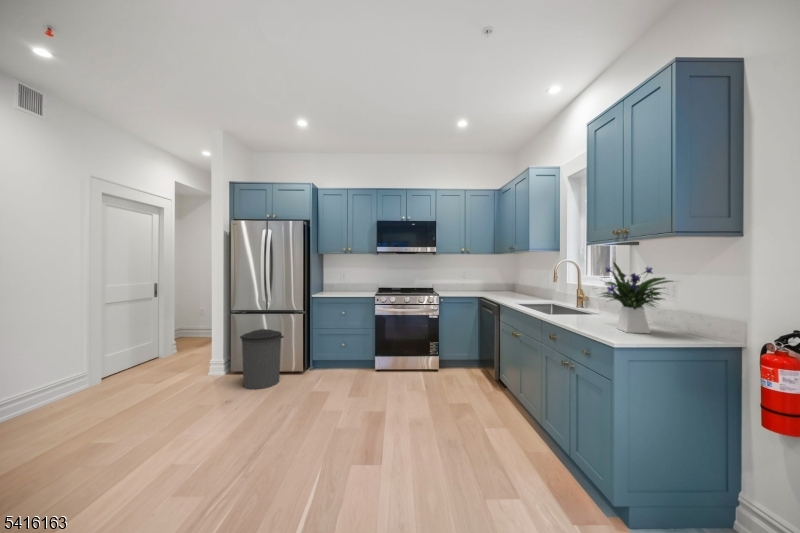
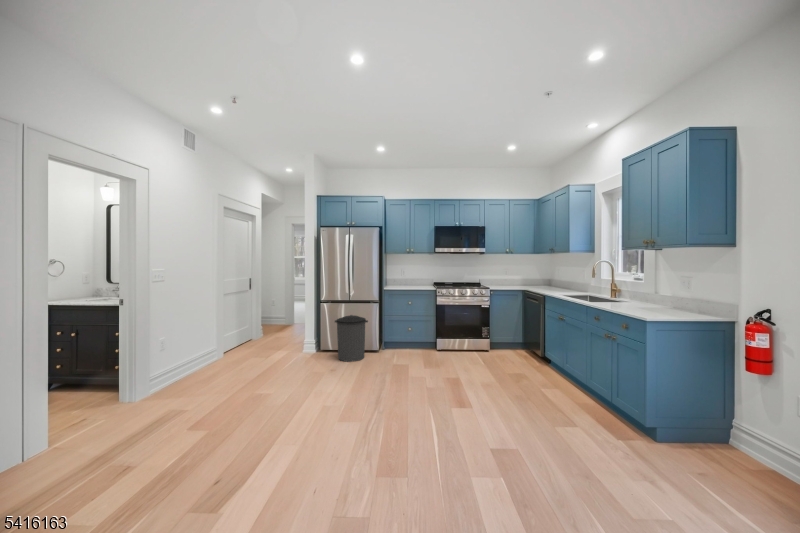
flower arrangement: present [601,262,673,333] -> none [628,264,688,314]

